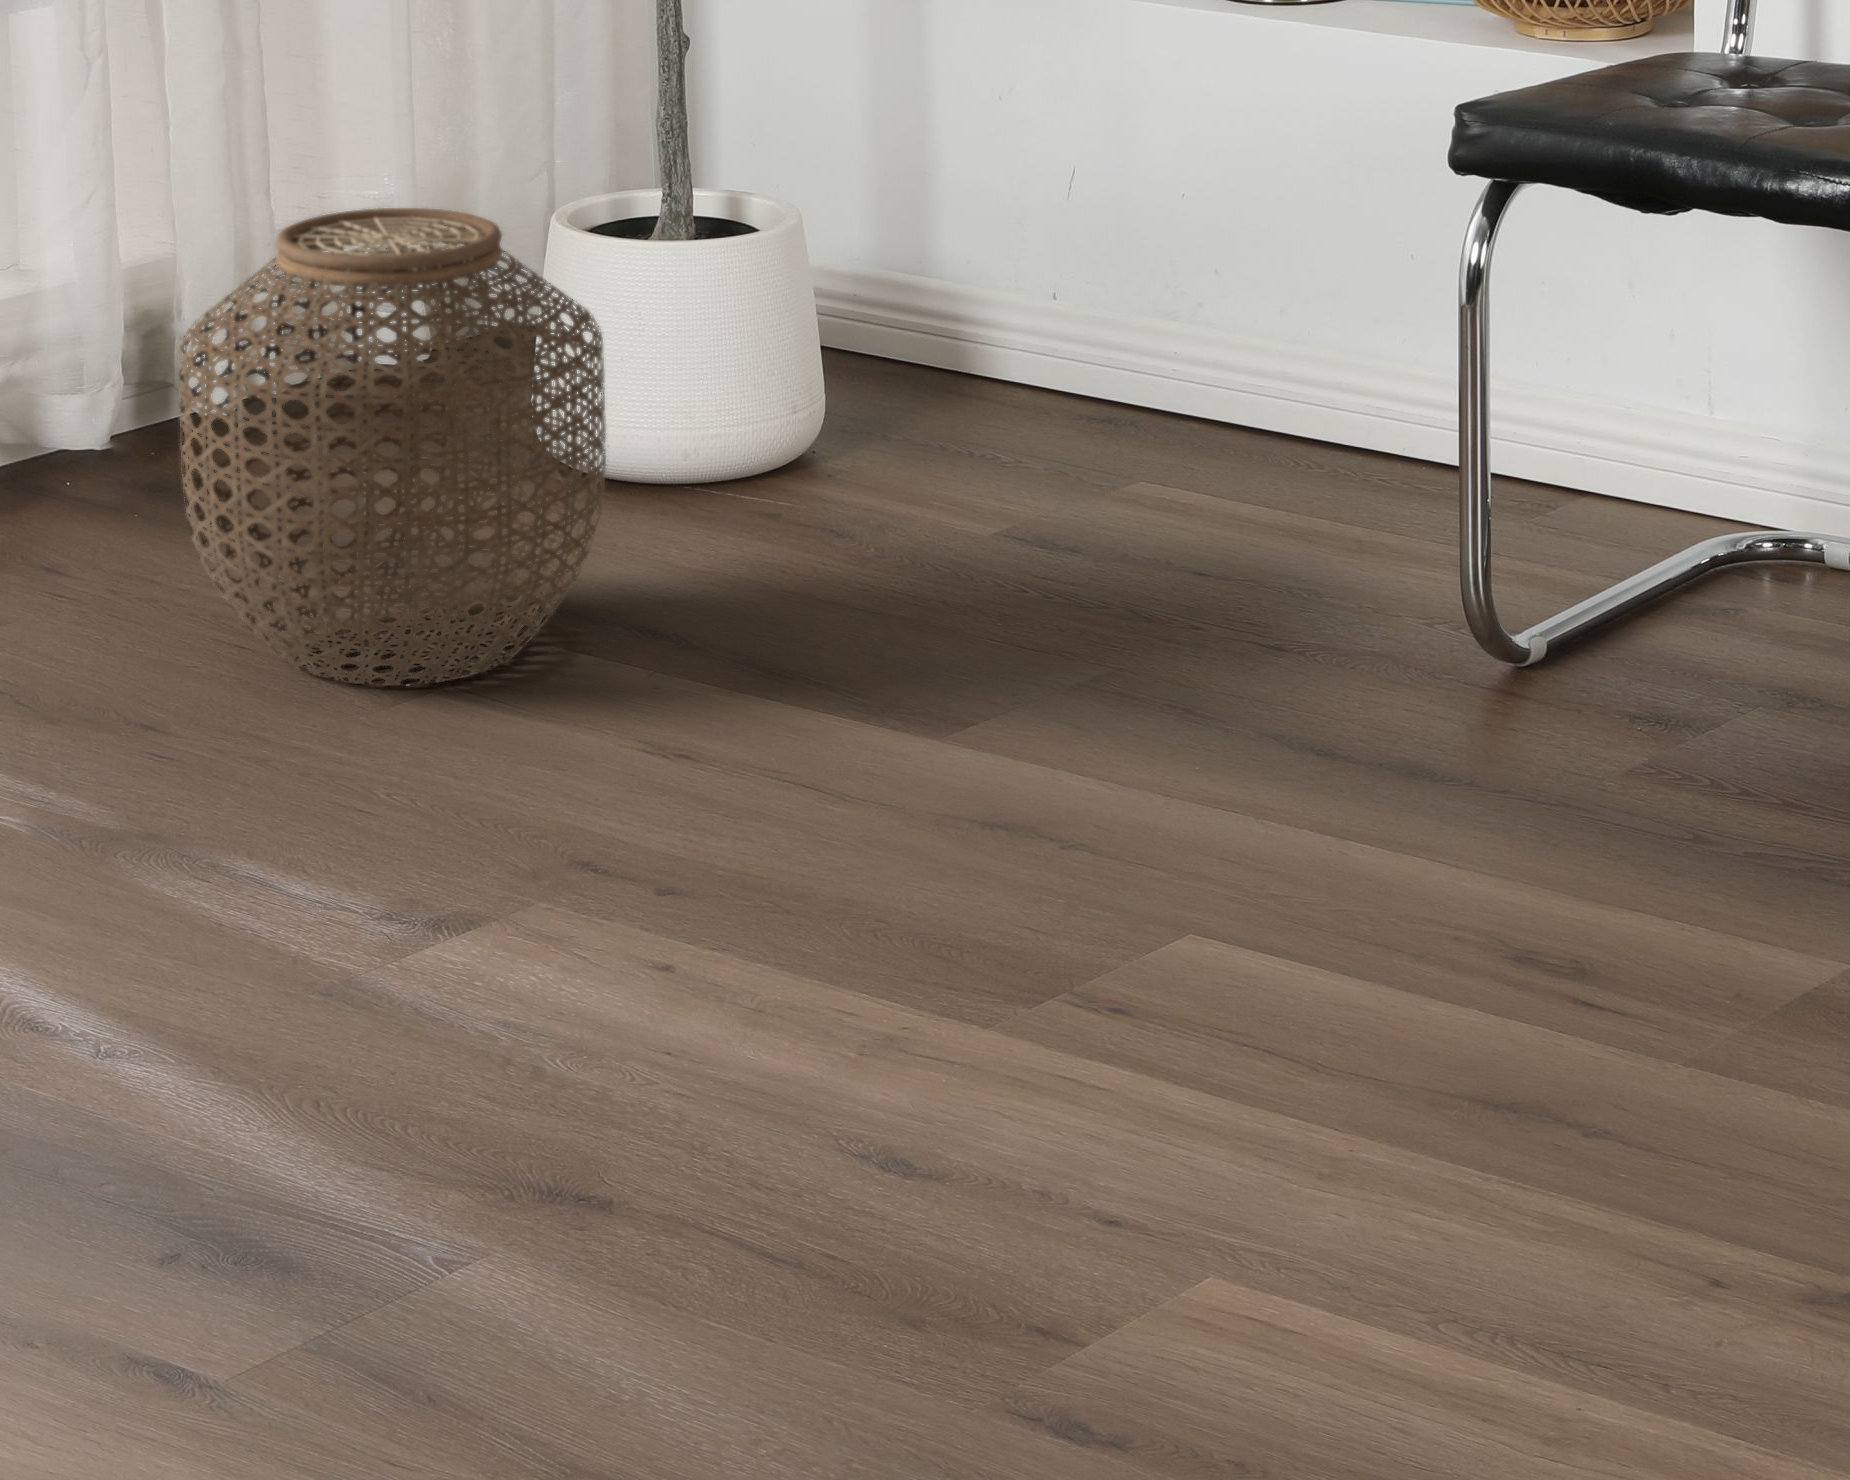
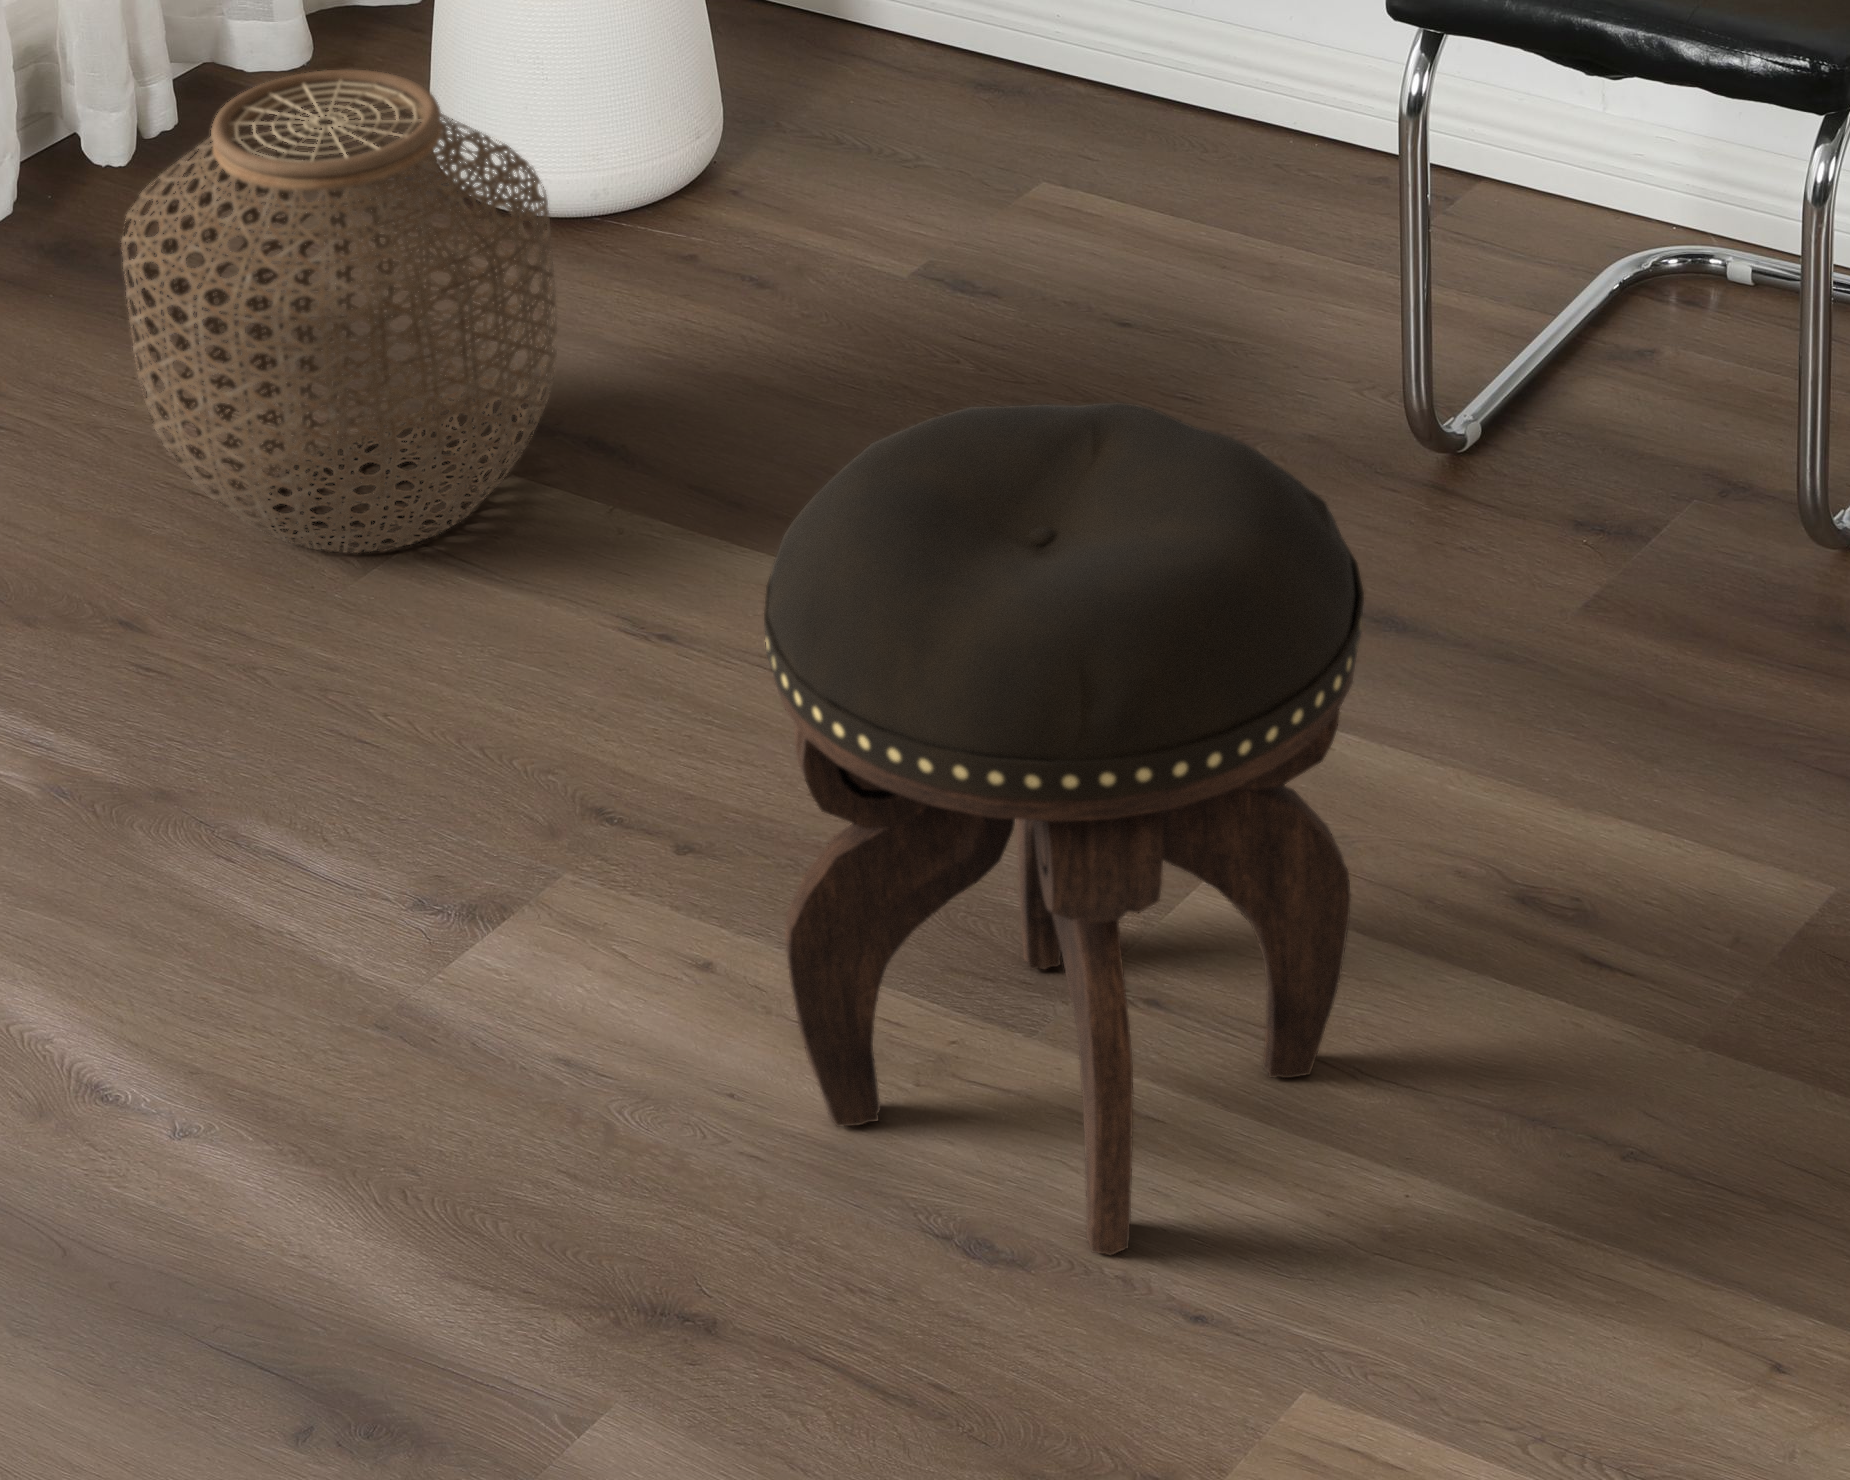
footstool: none [704,334,1311,1185] -> present [764,402,1364,1255]

